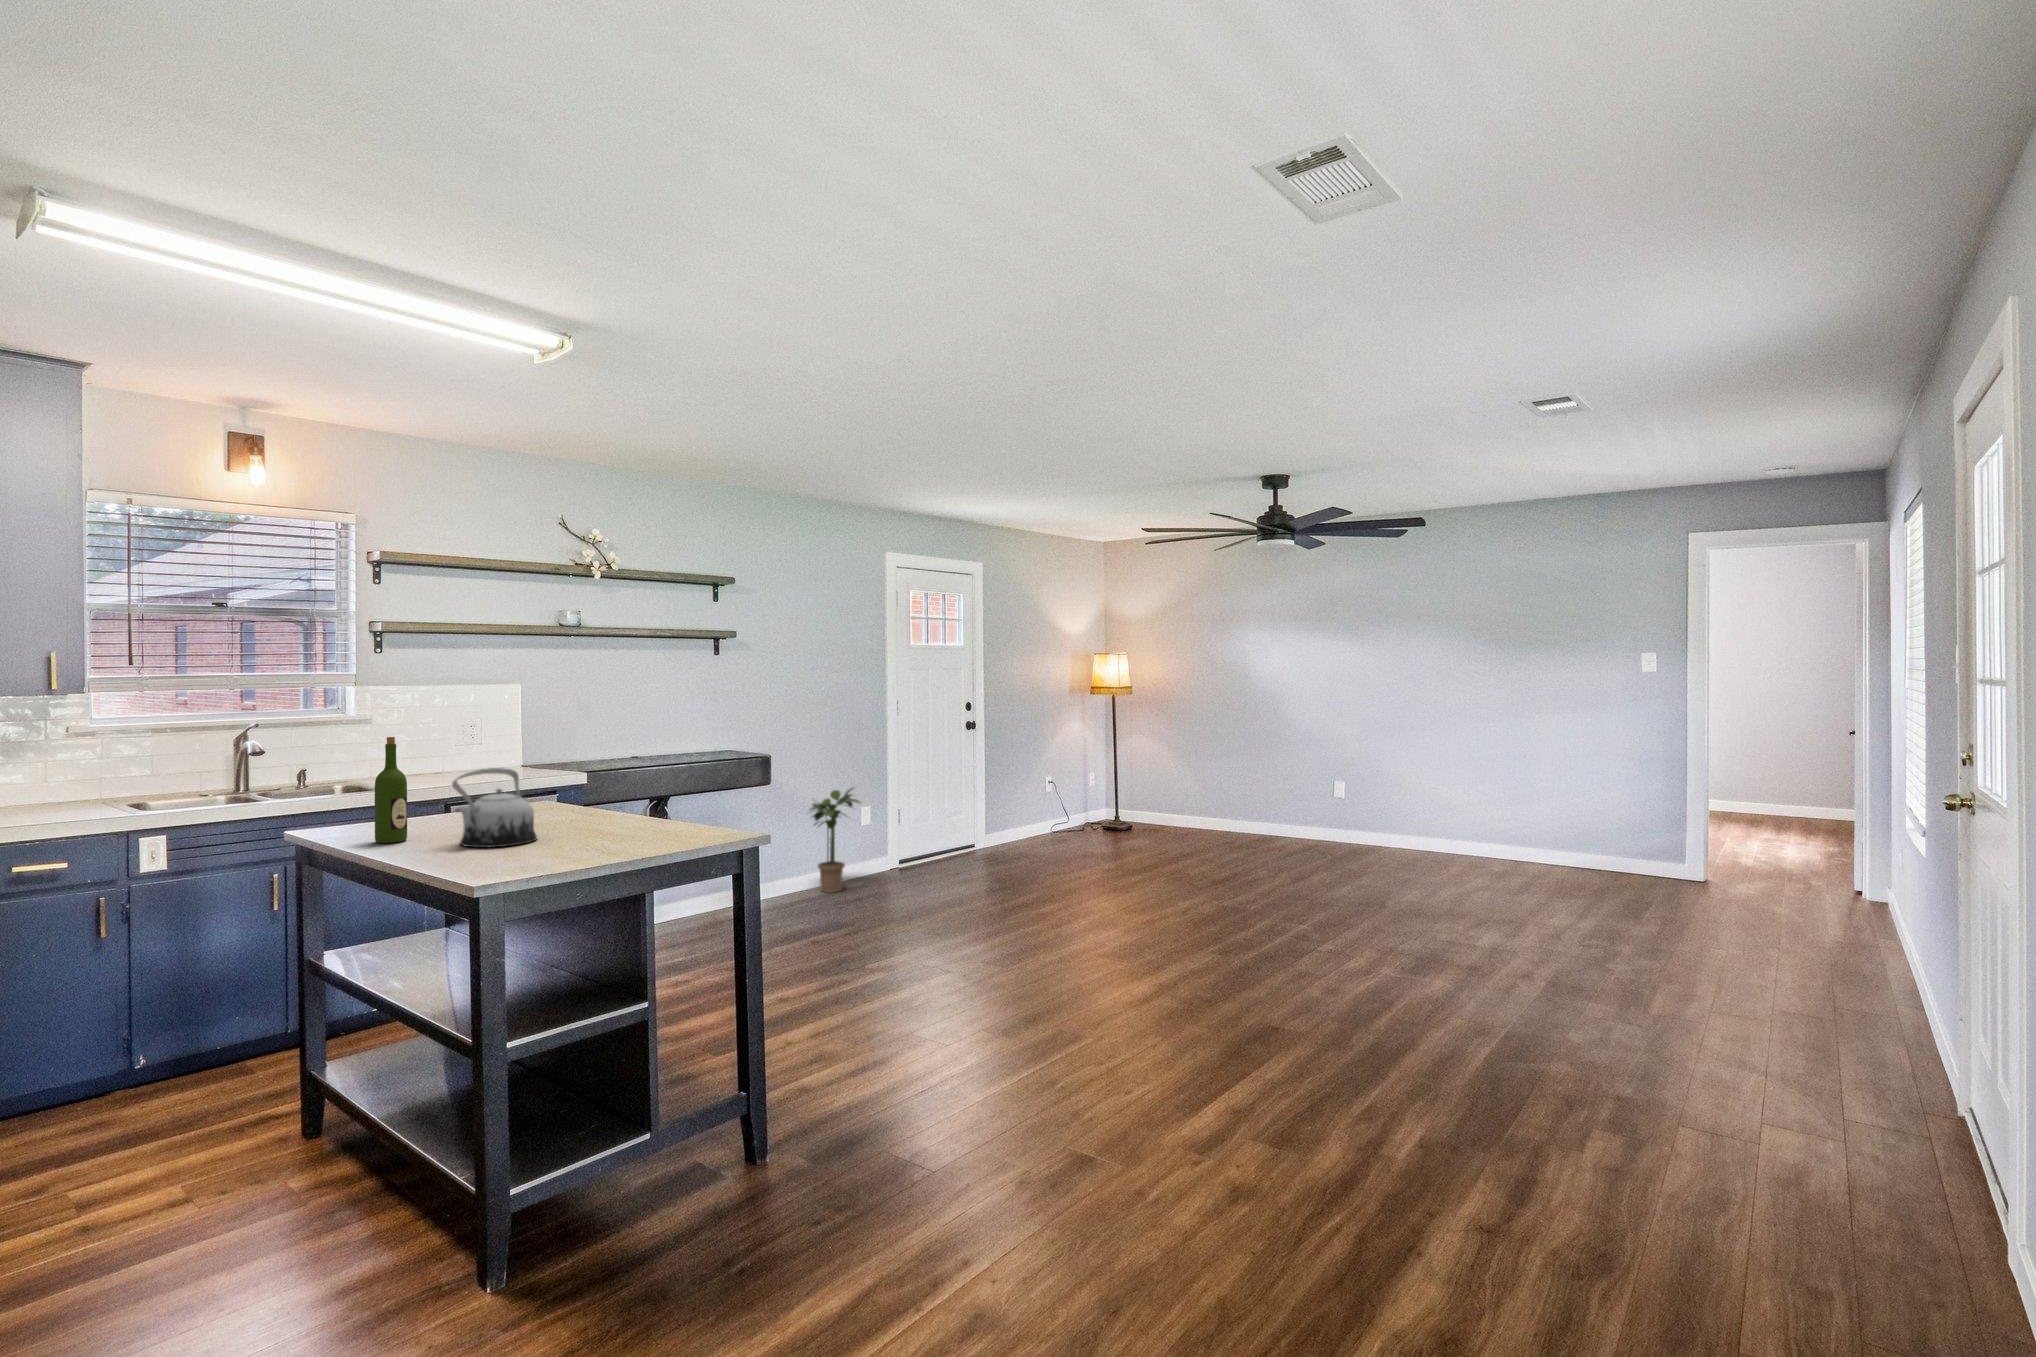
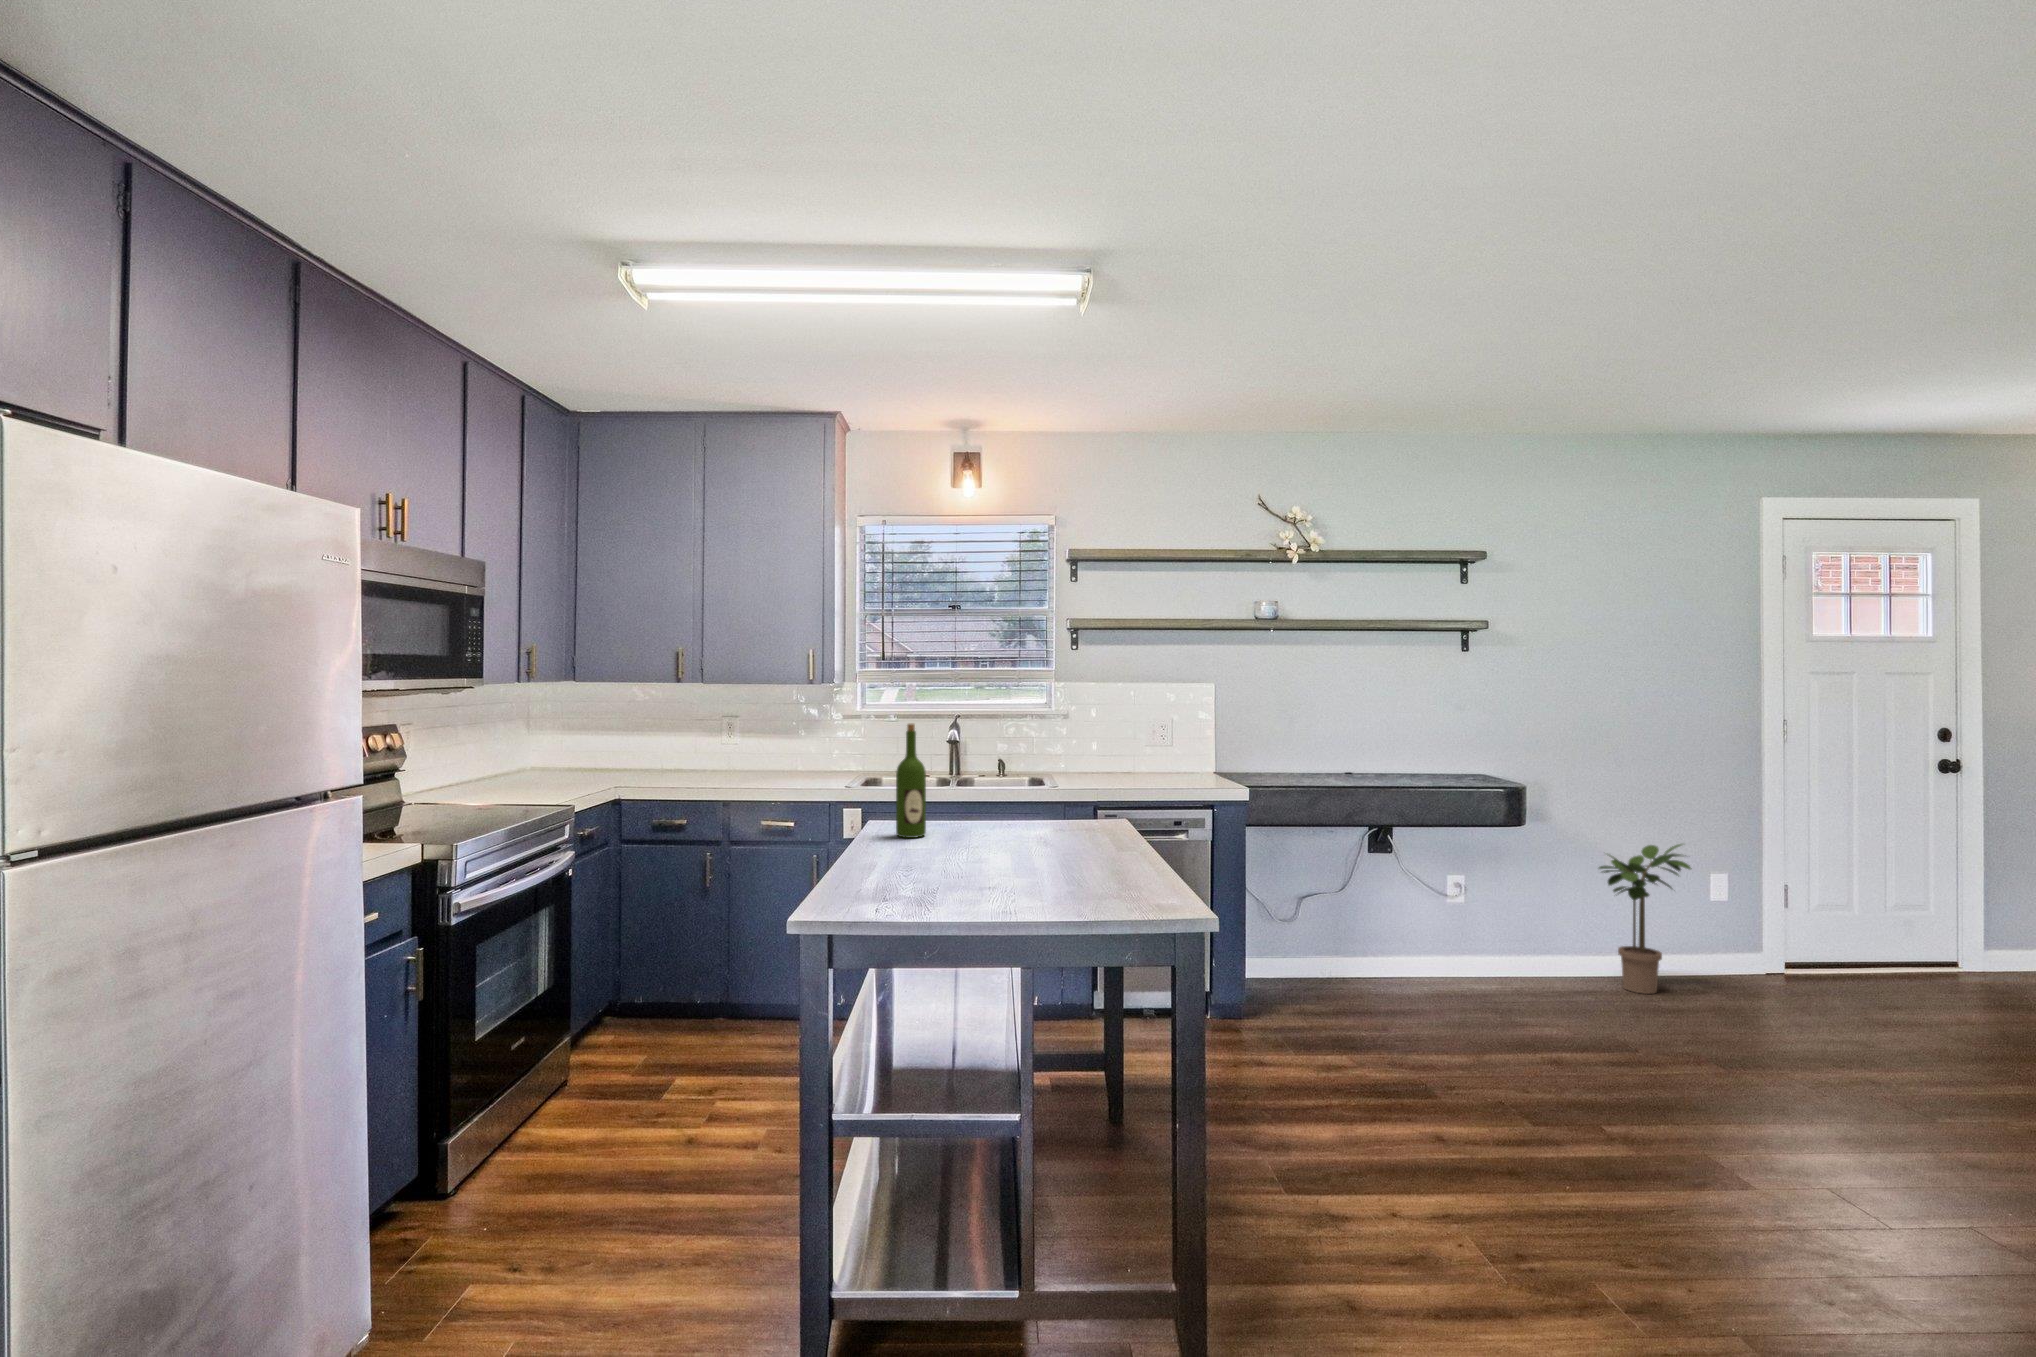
teapot: present [452,768,537,848] -> none [929,765,1027,857]

